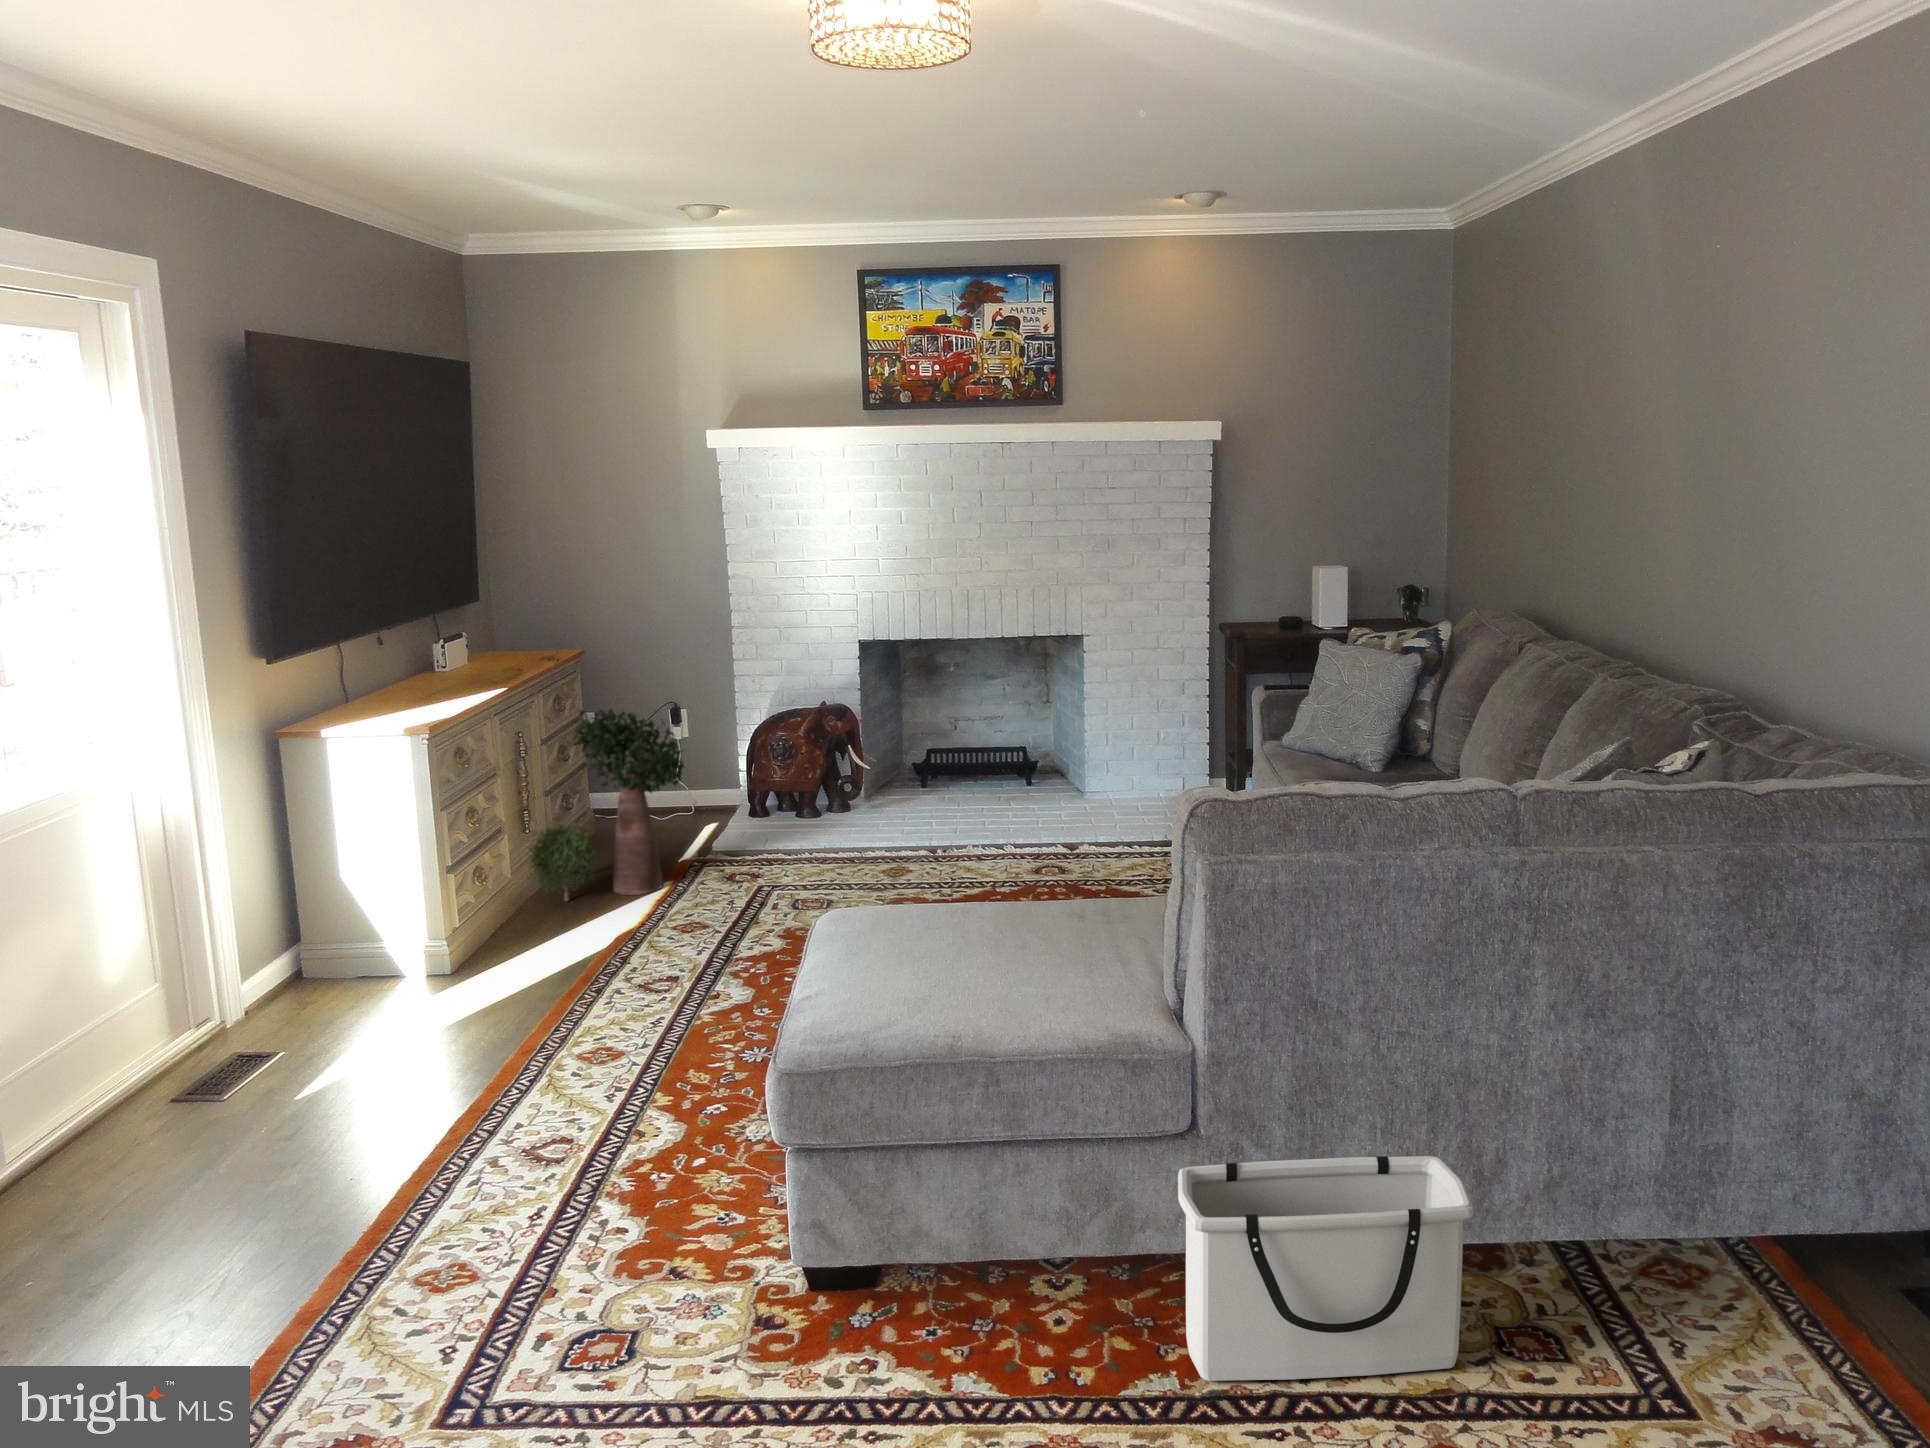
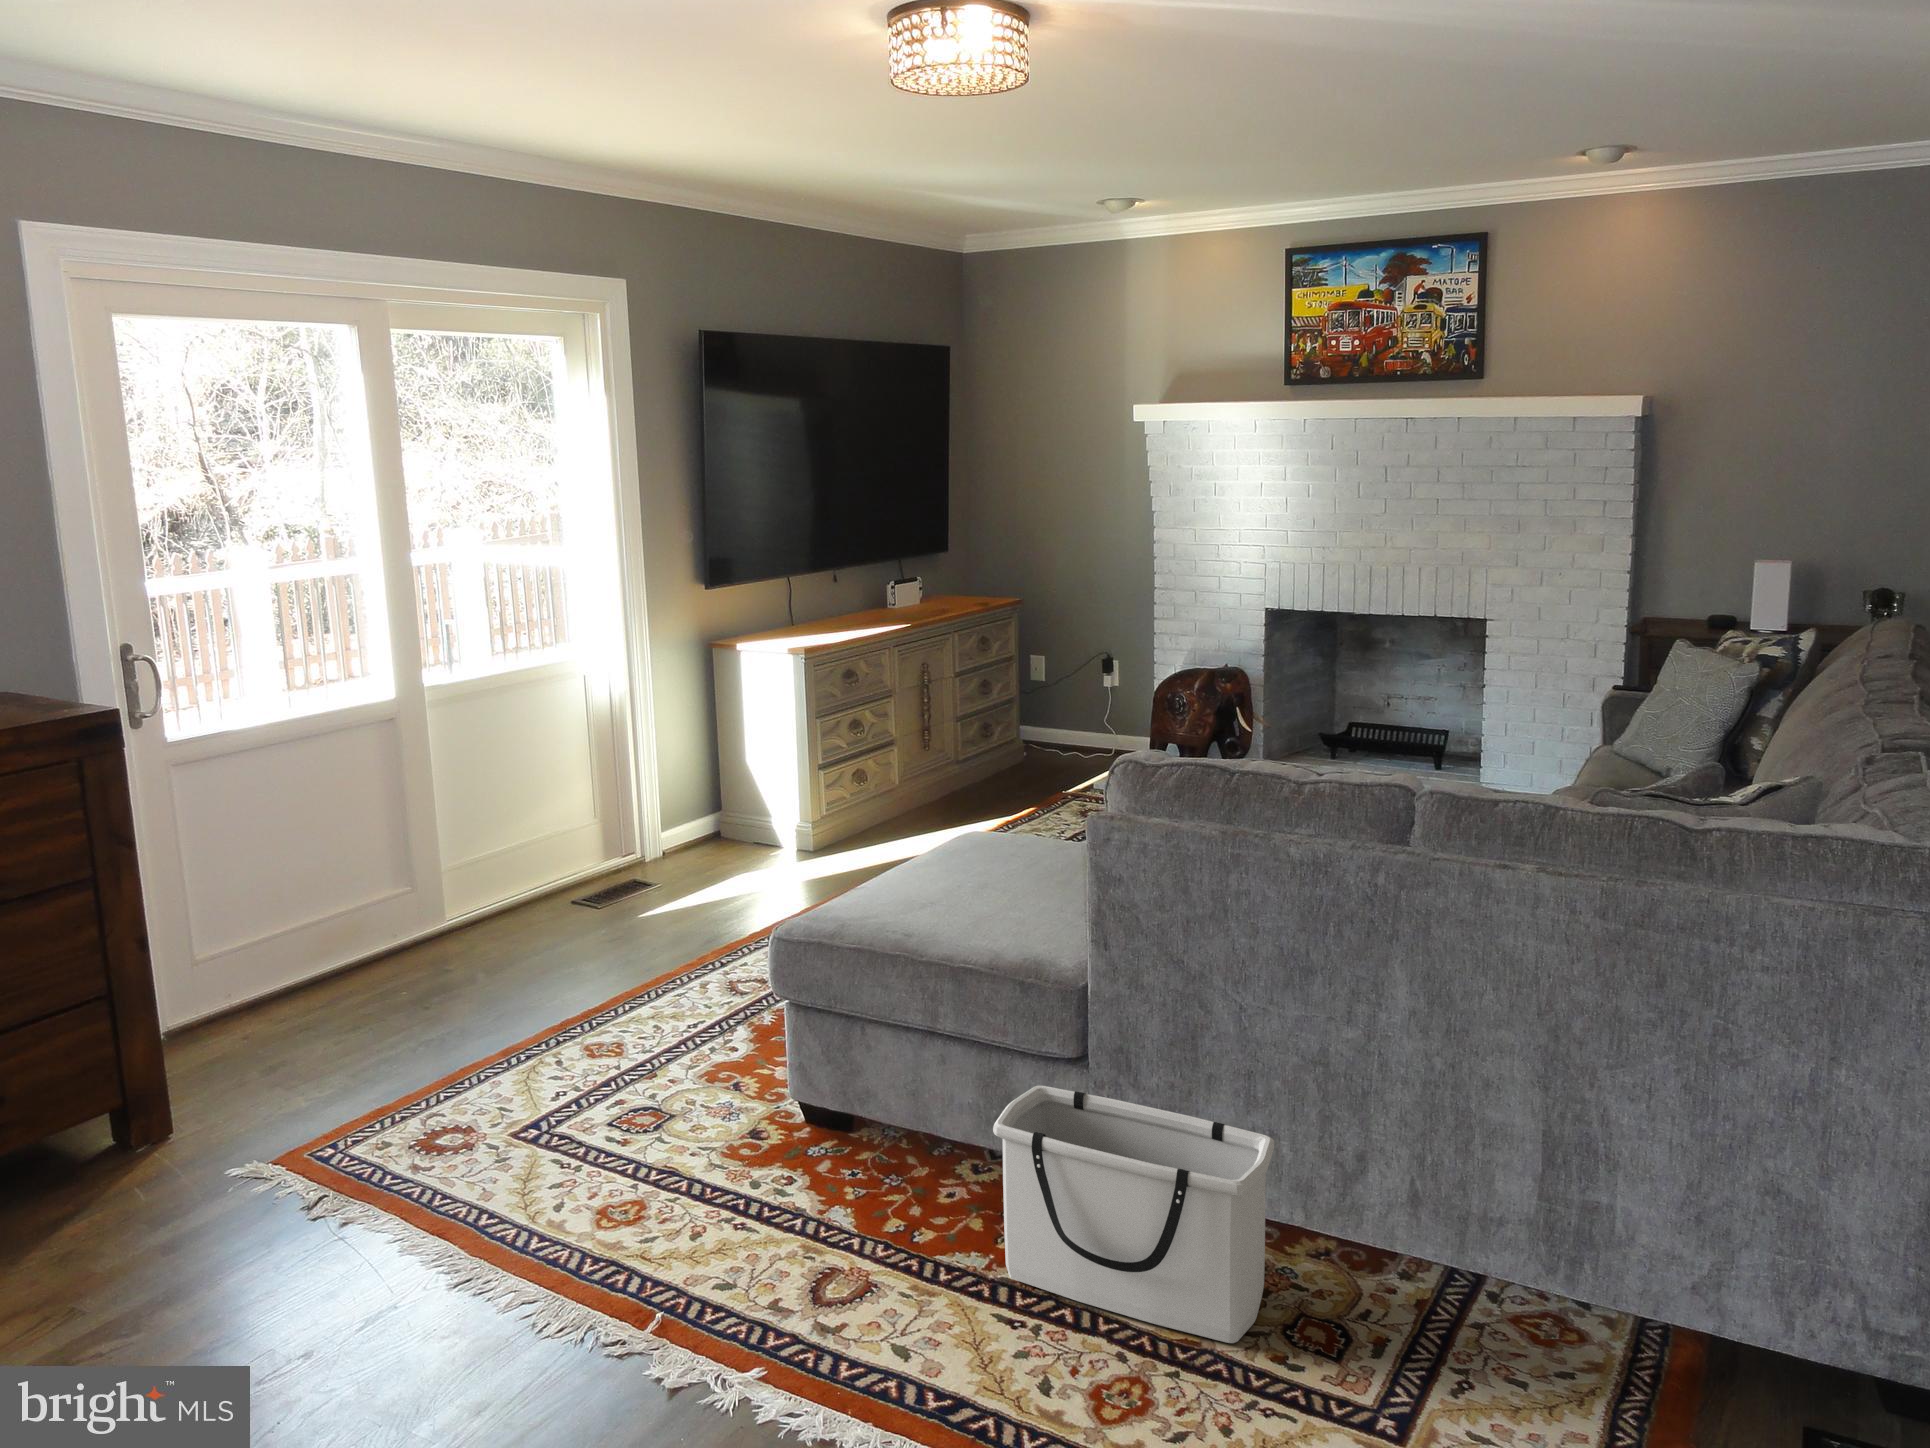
potted plant: present [529,709,684,901] -> none [916,648,1056,813]

